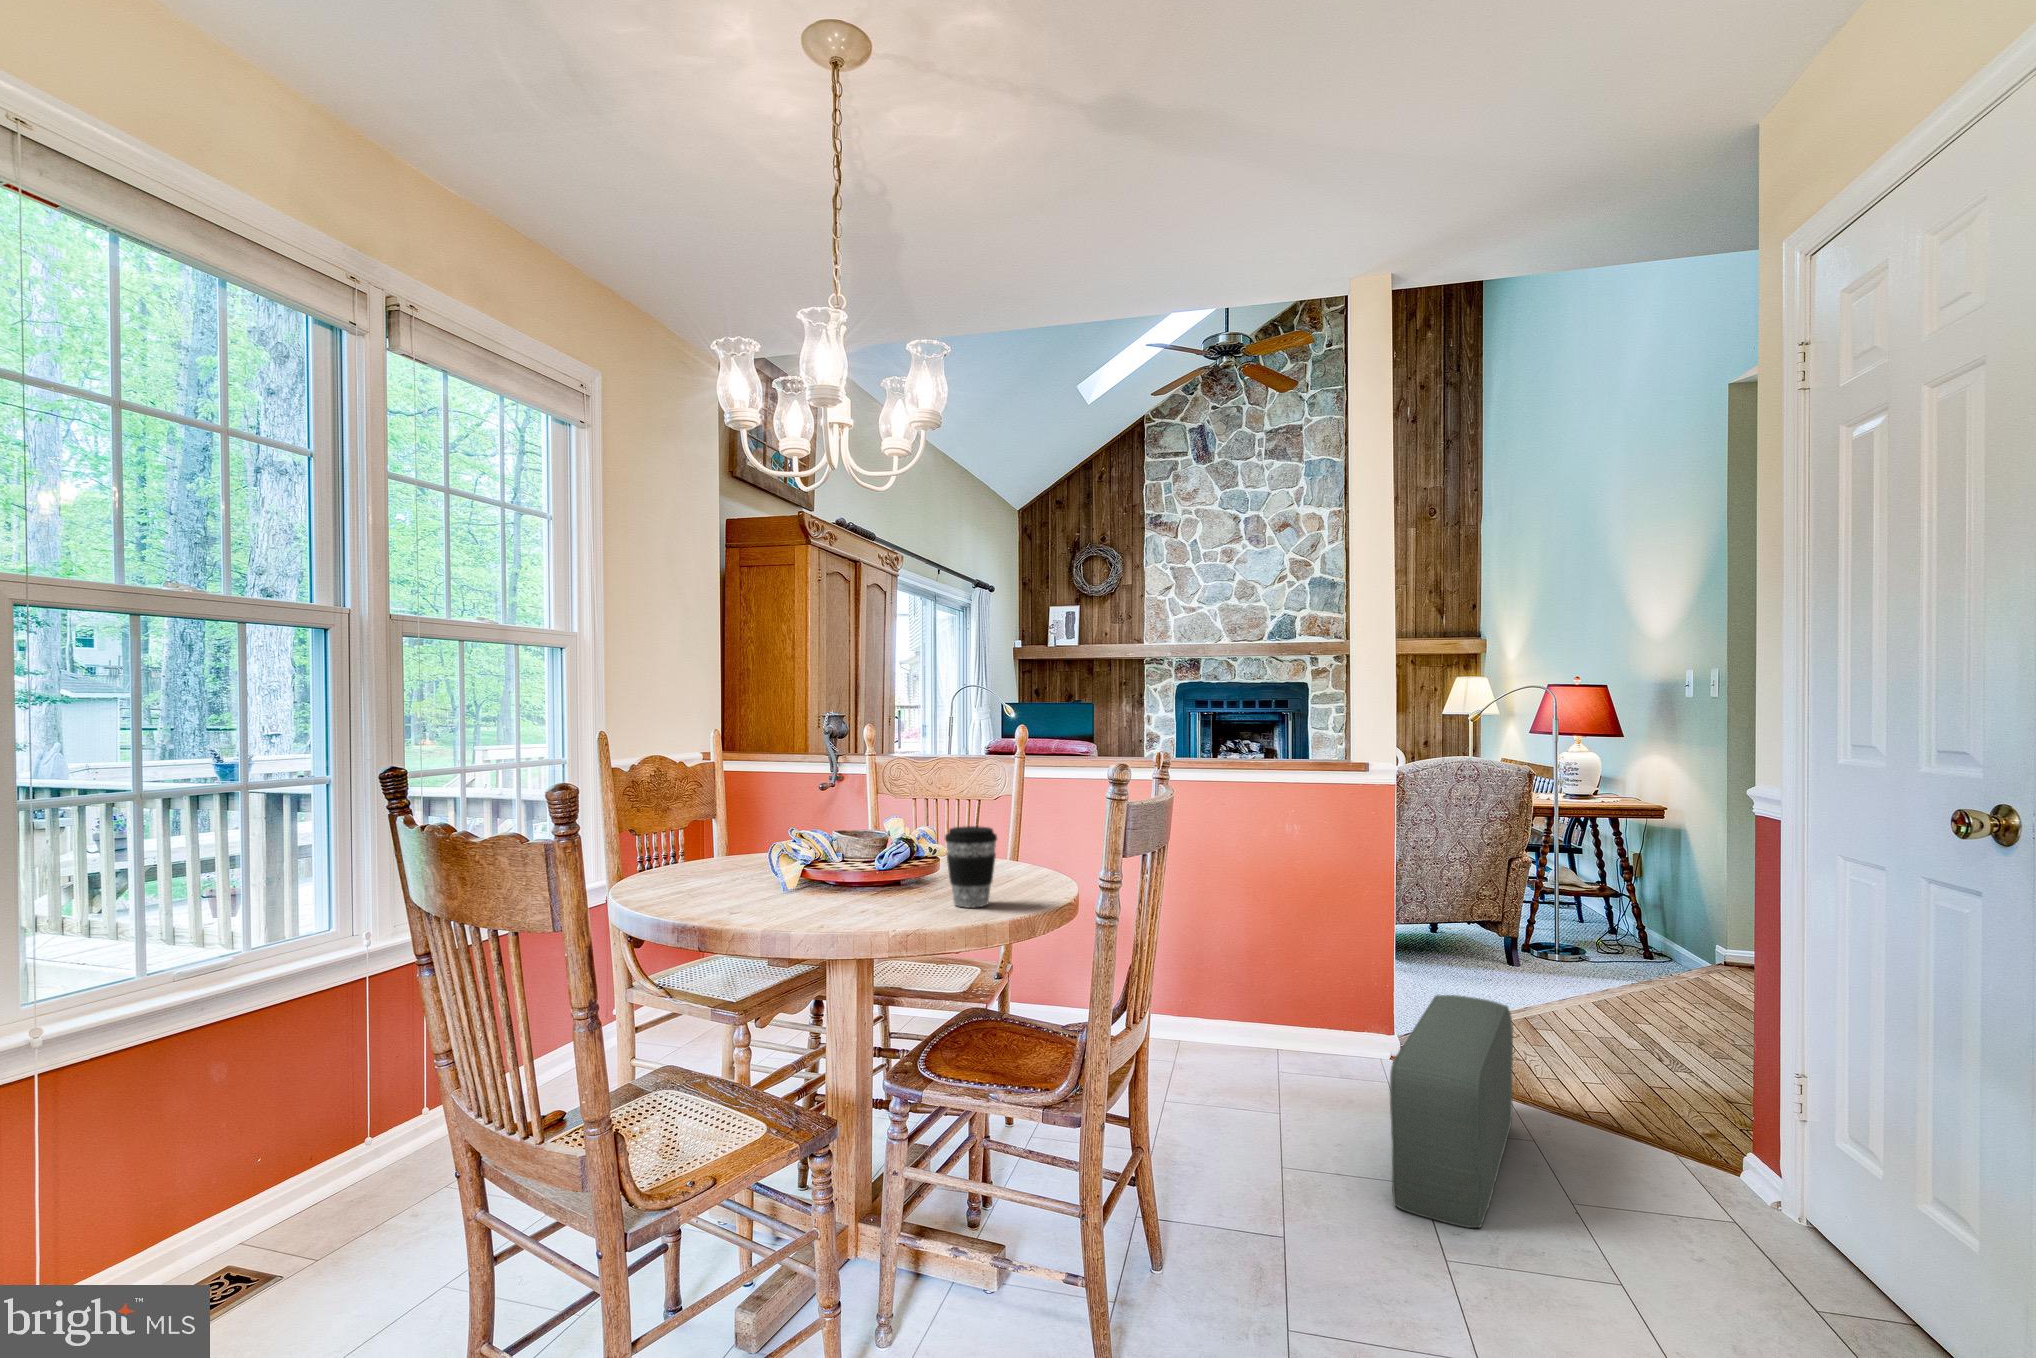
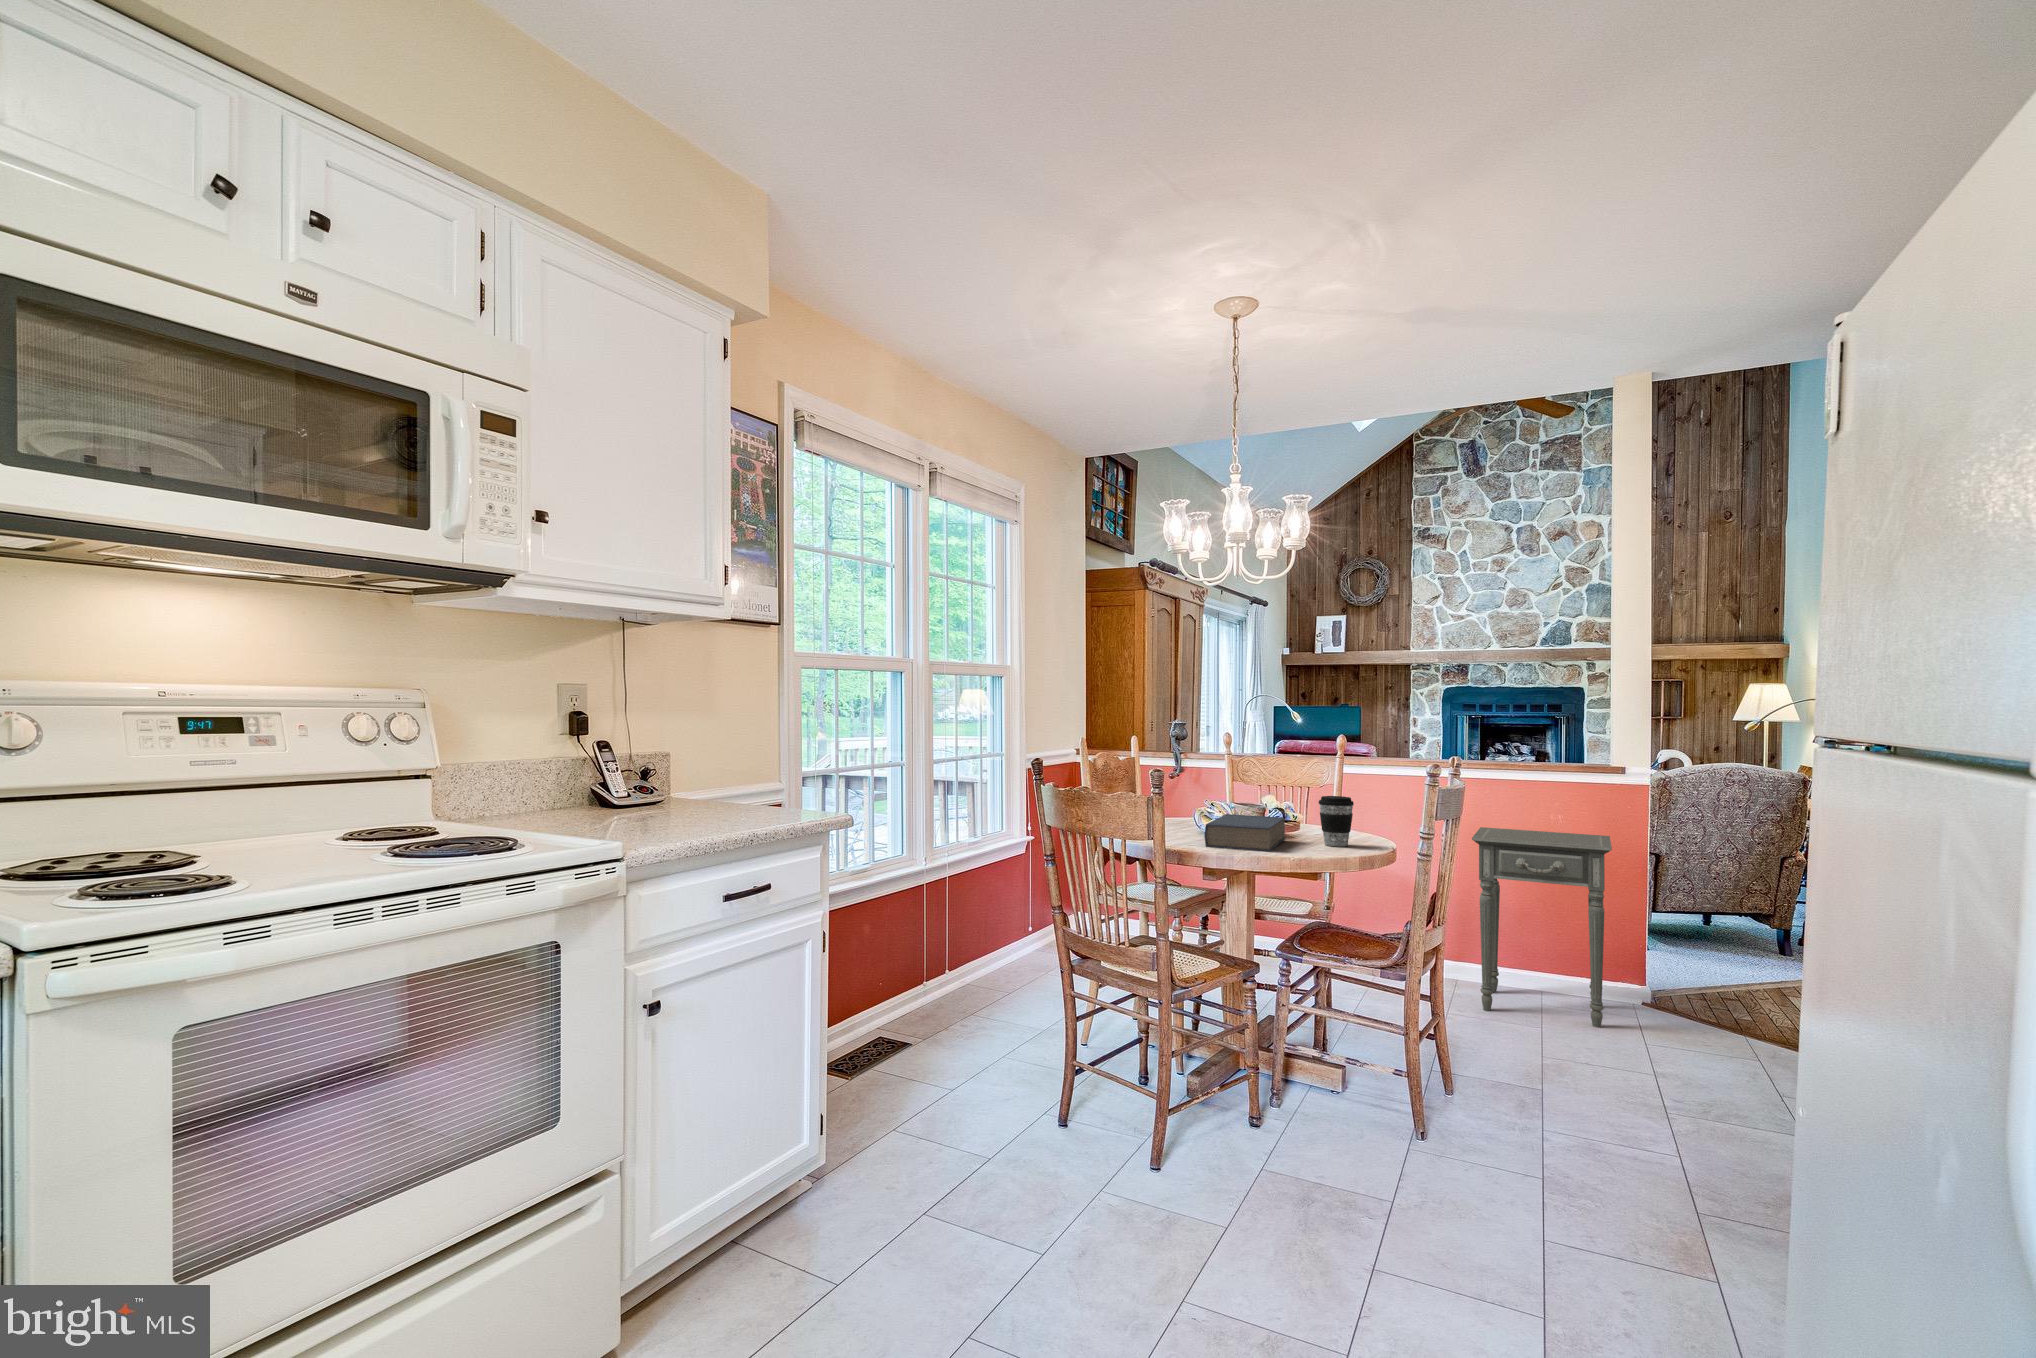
side table: none [1187,844,1348,1096] -> present [1472,827,1612,1028]
book: none [746,860,898,928] -> present [1204,814,1285,851]
pouf: present [1390,995,1513,1228] -> none [1641,950,1755,1107]

